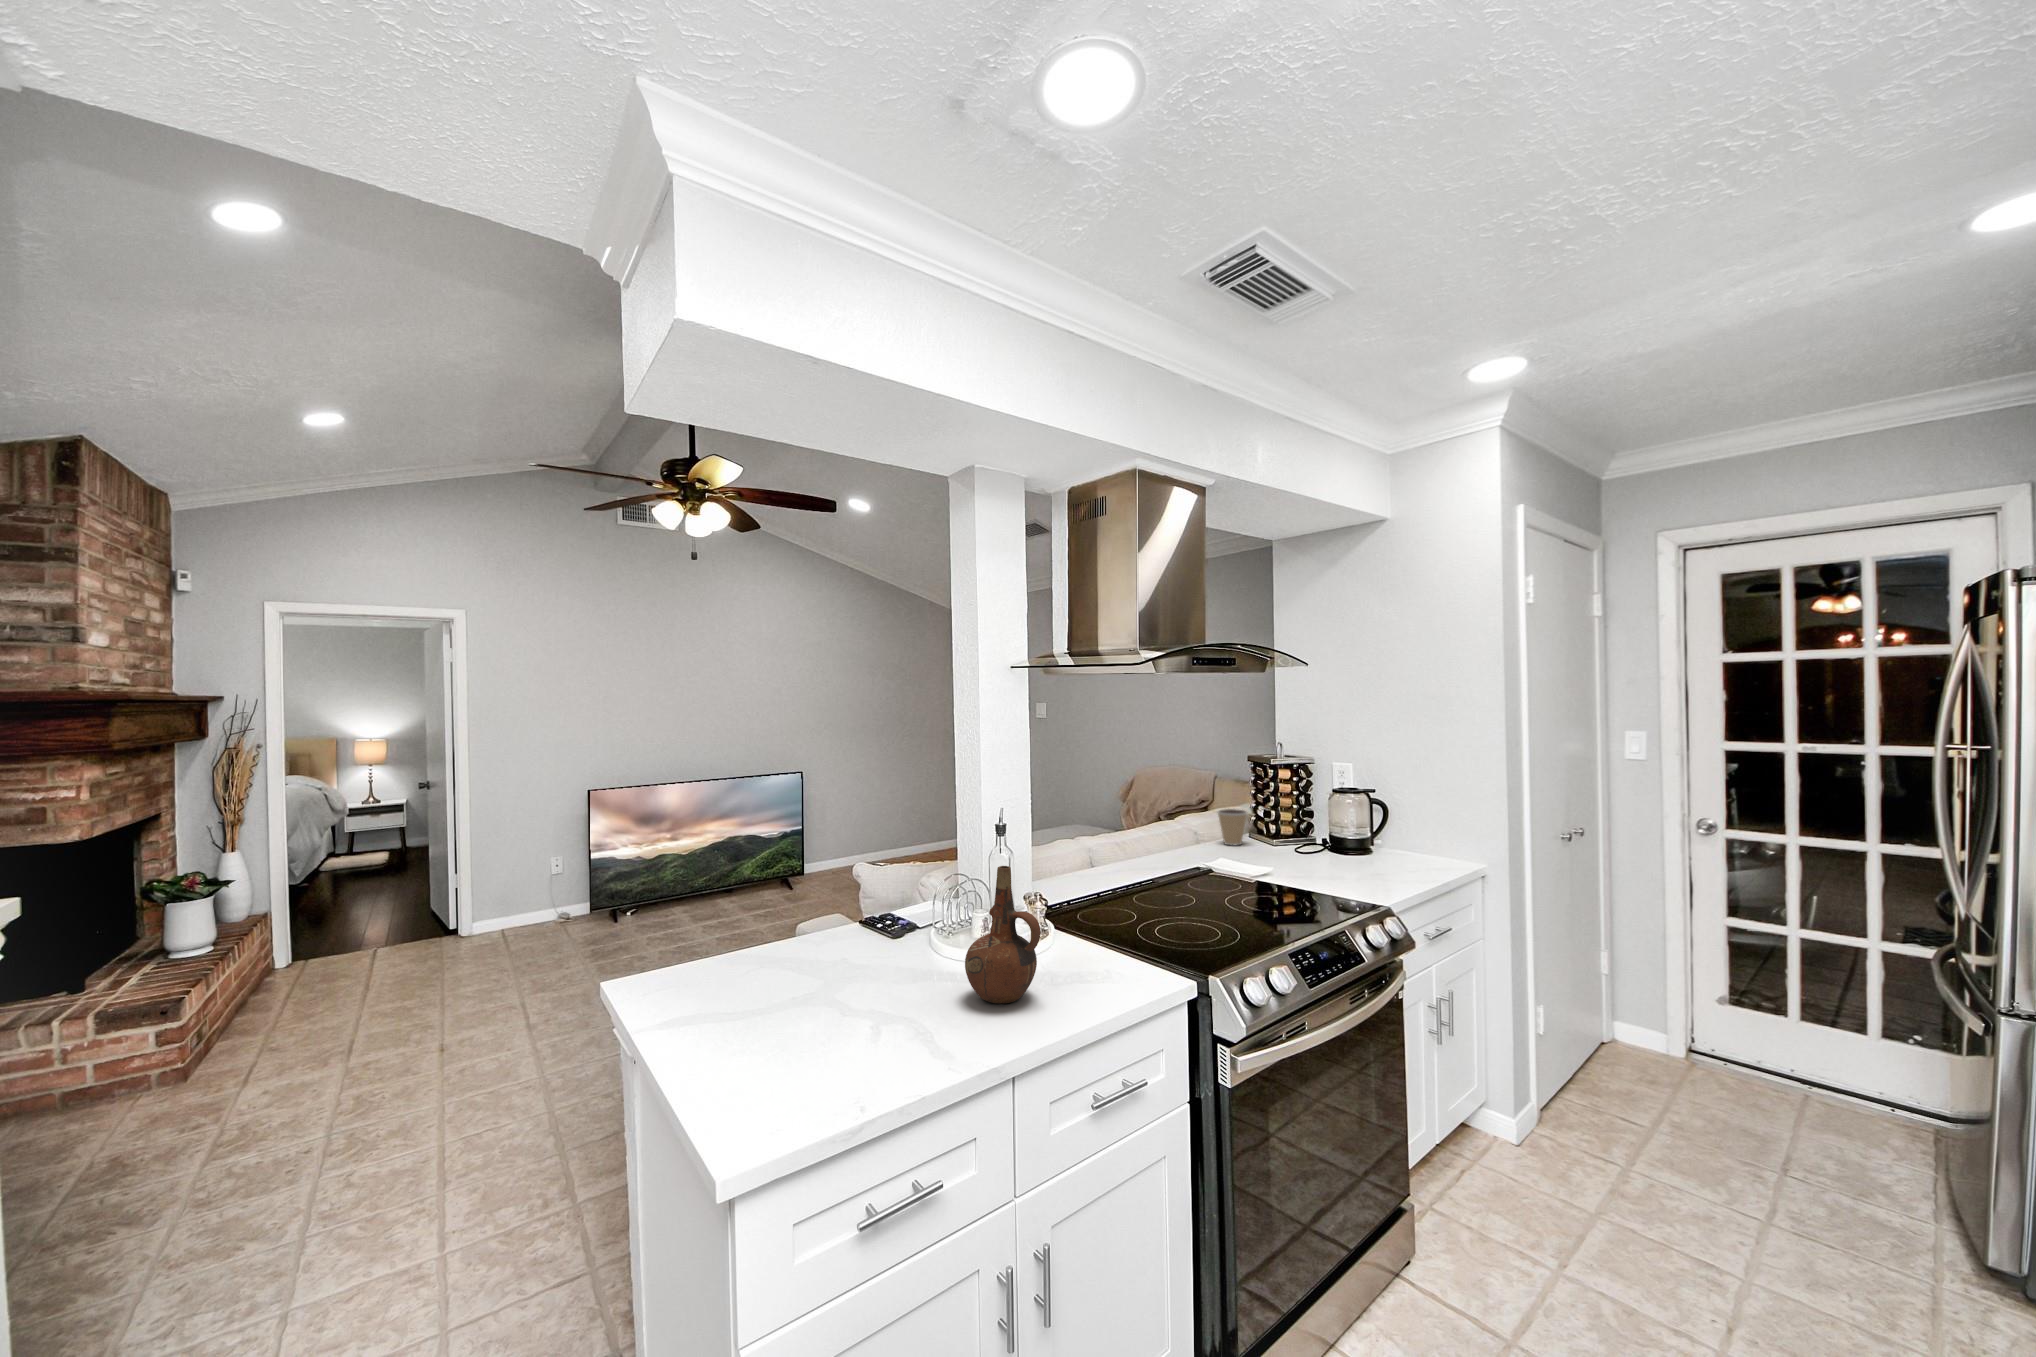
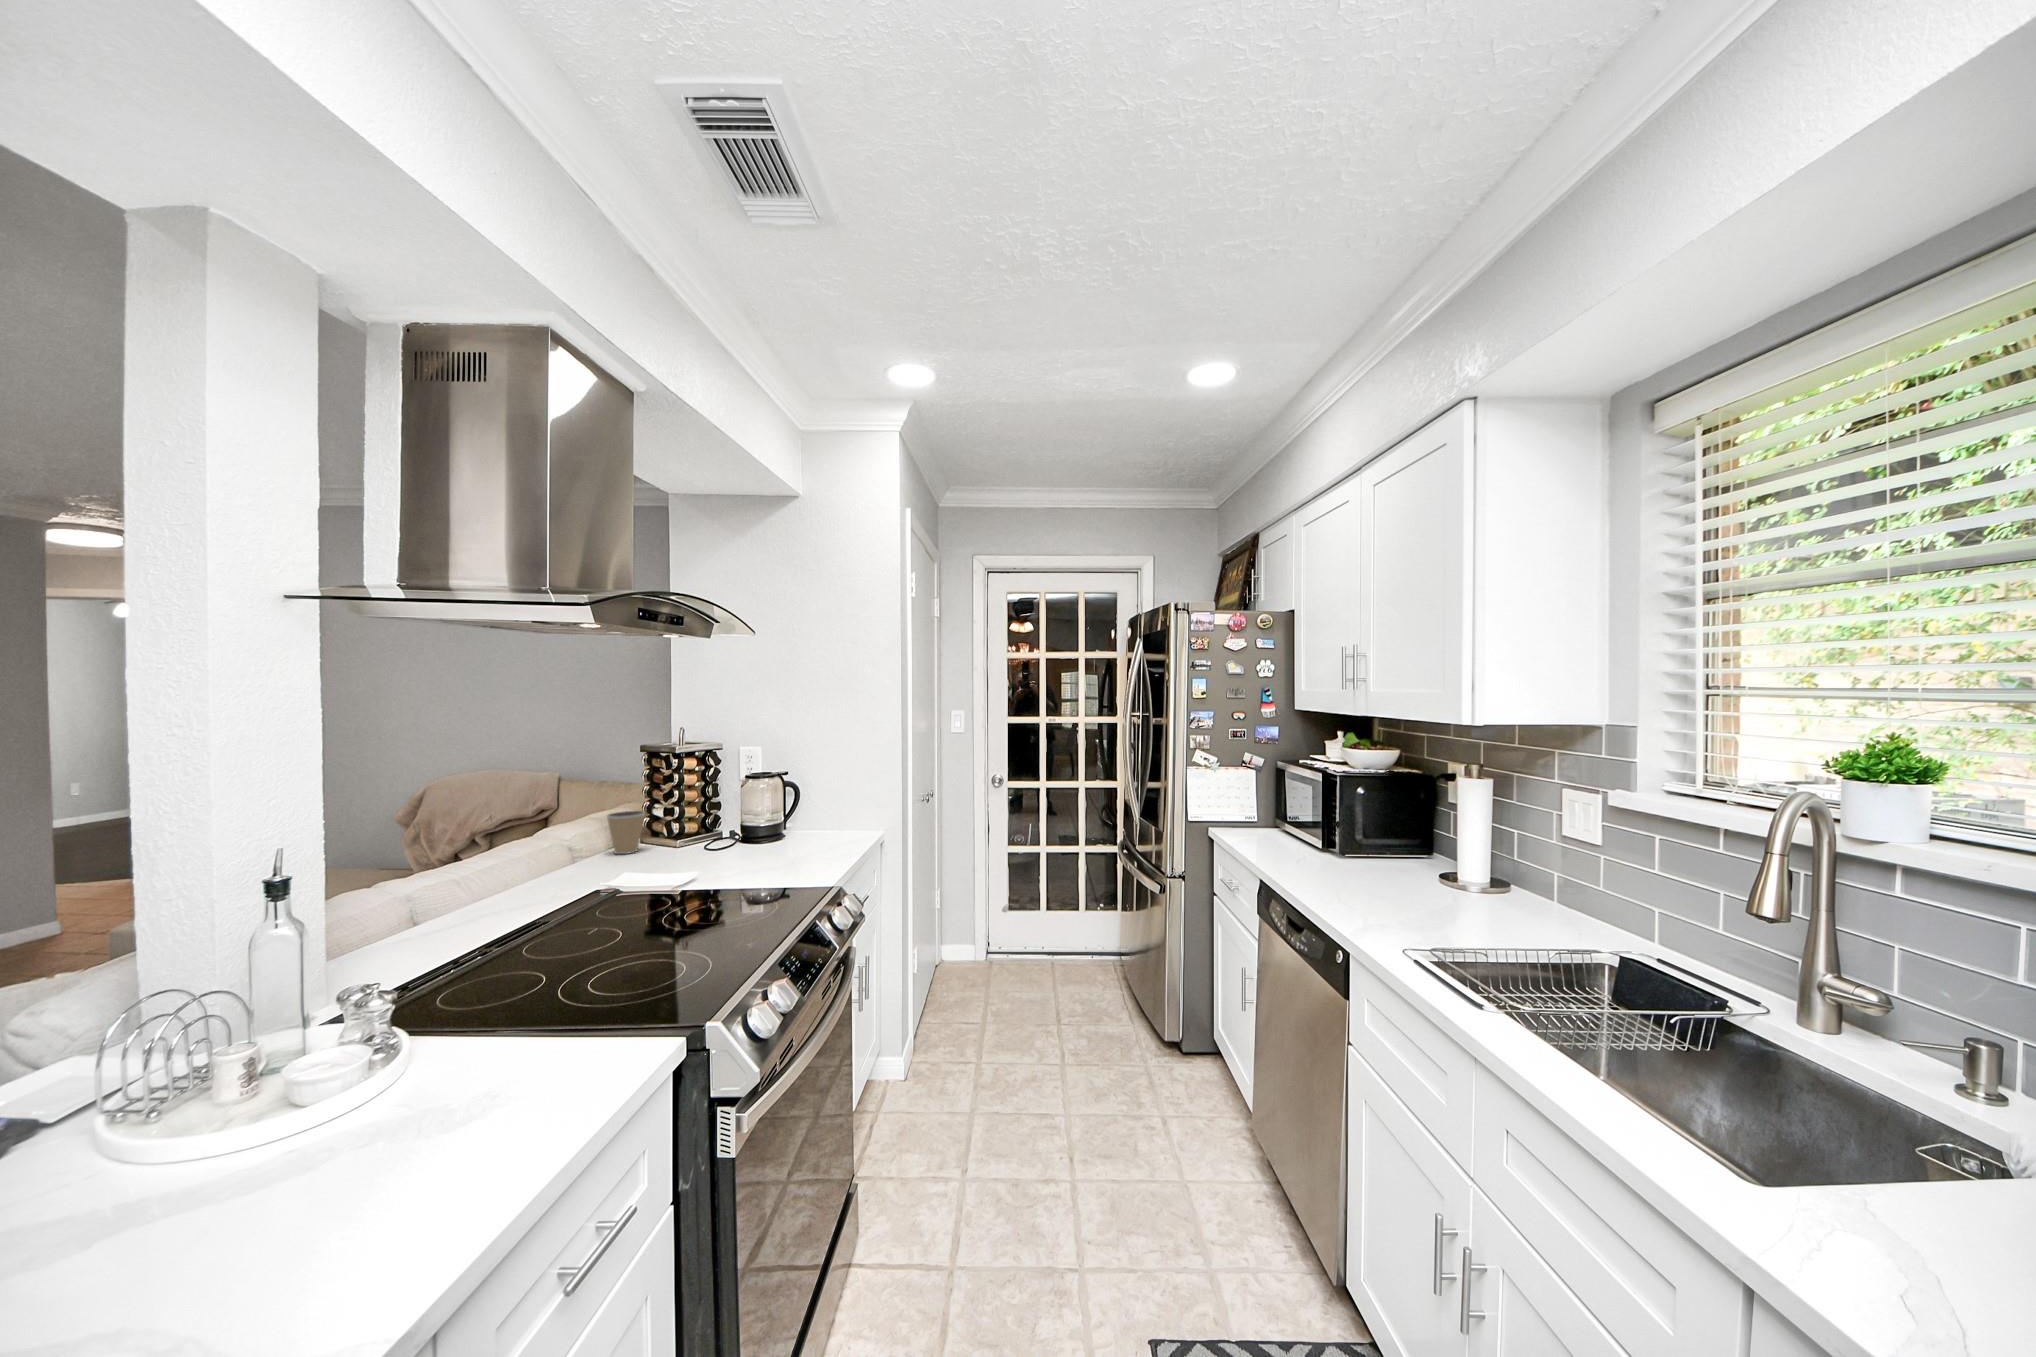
ceramic pitcher: present [965,866,1041,1003] -> none [183,943,404,1241]

